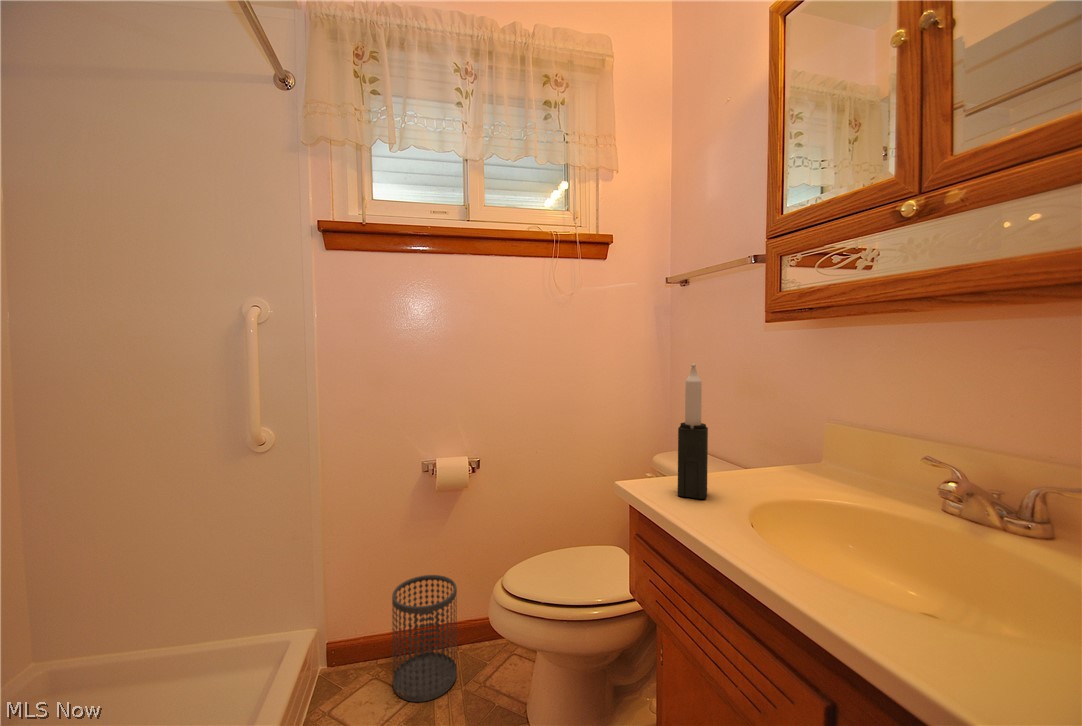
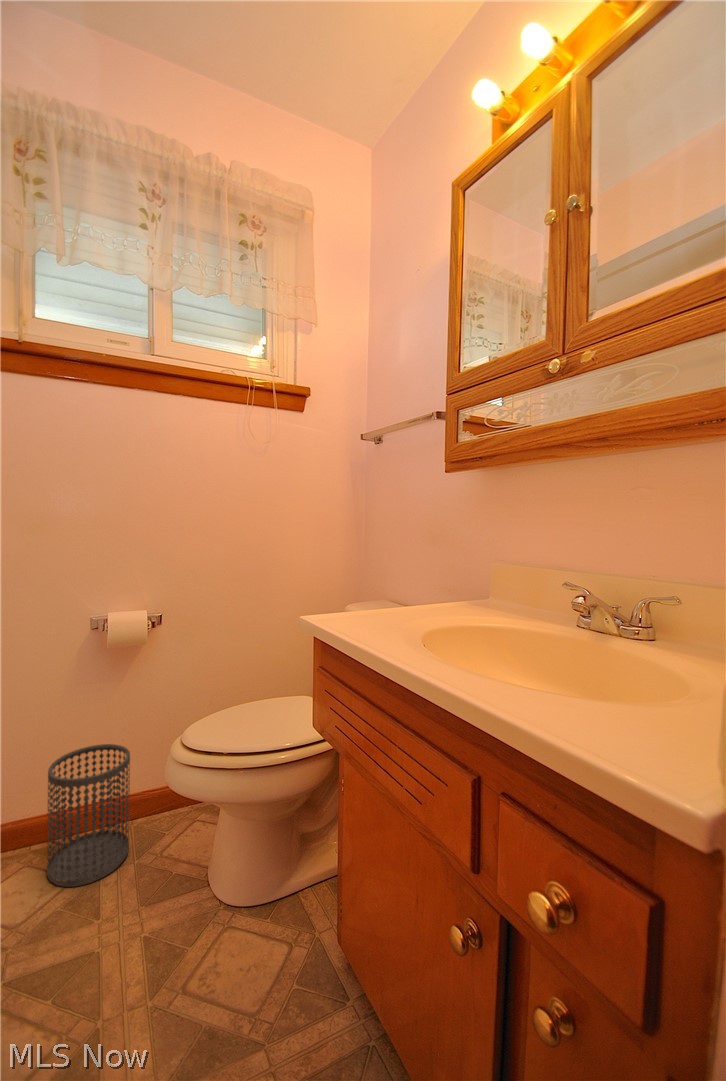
candle: present [678,363,708,499] -> none [357,496,386,626]

